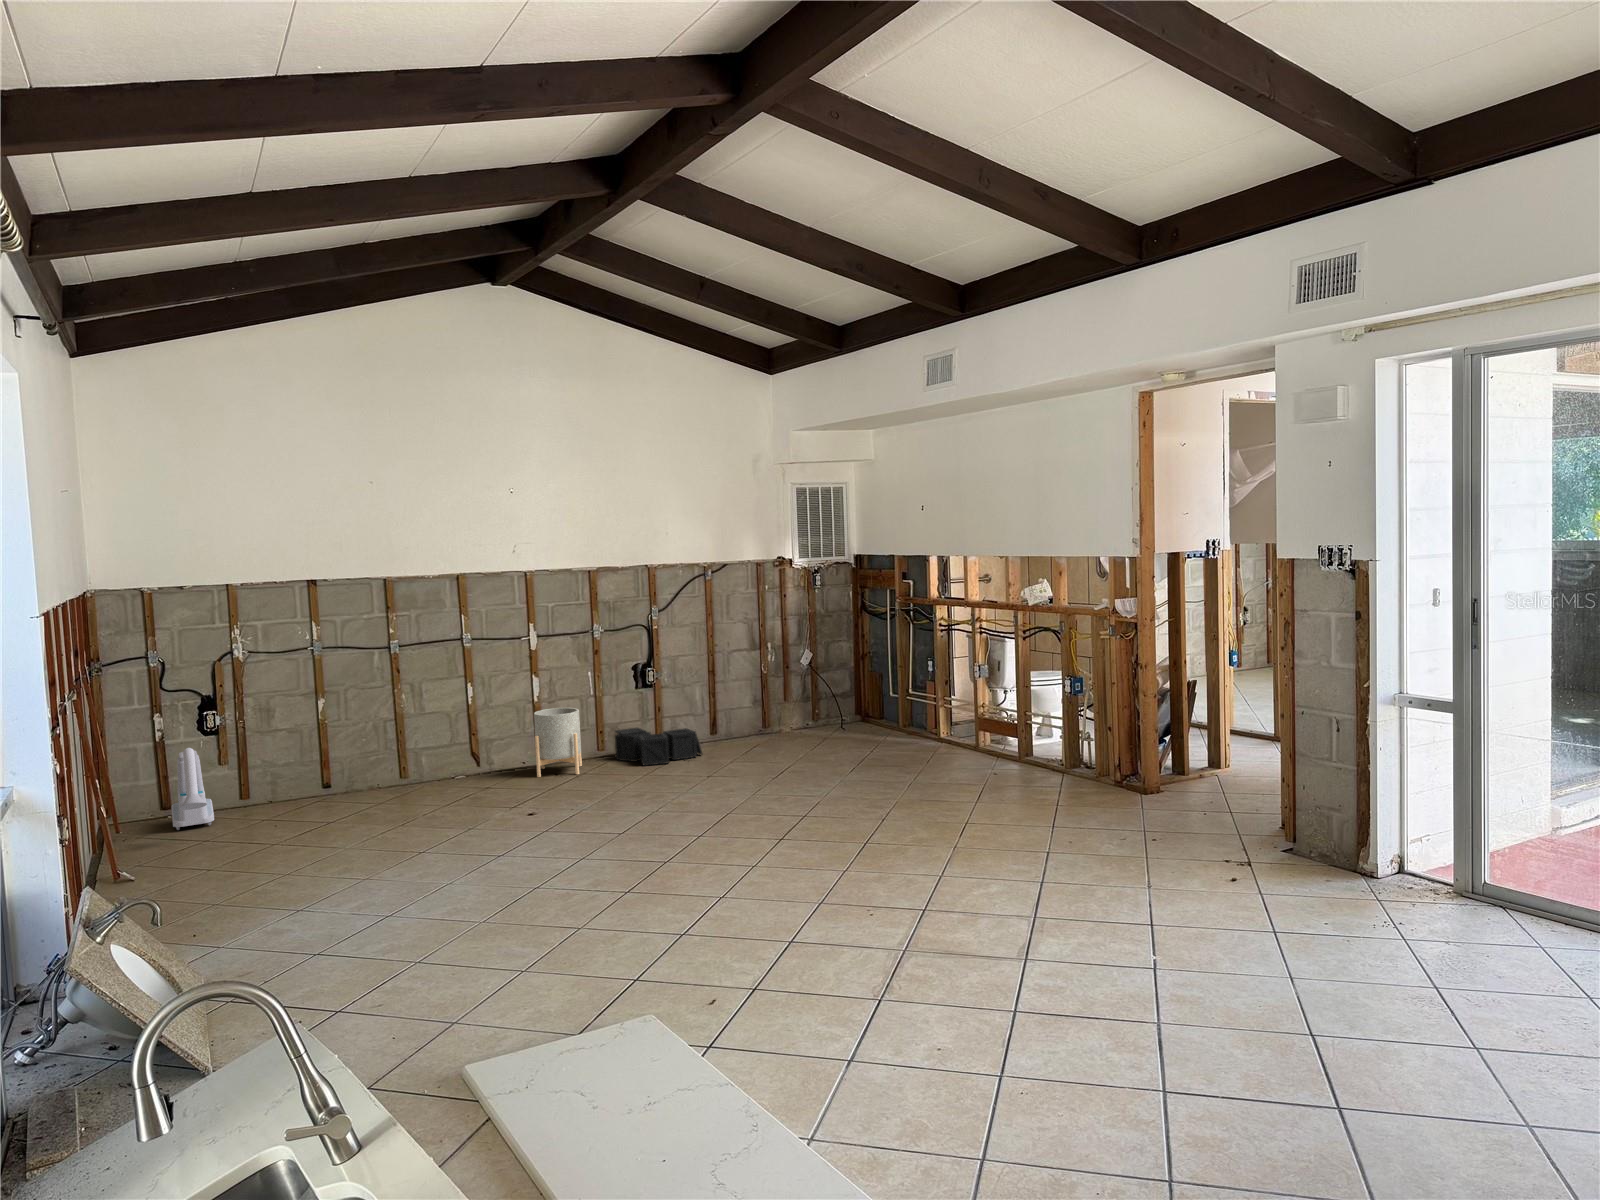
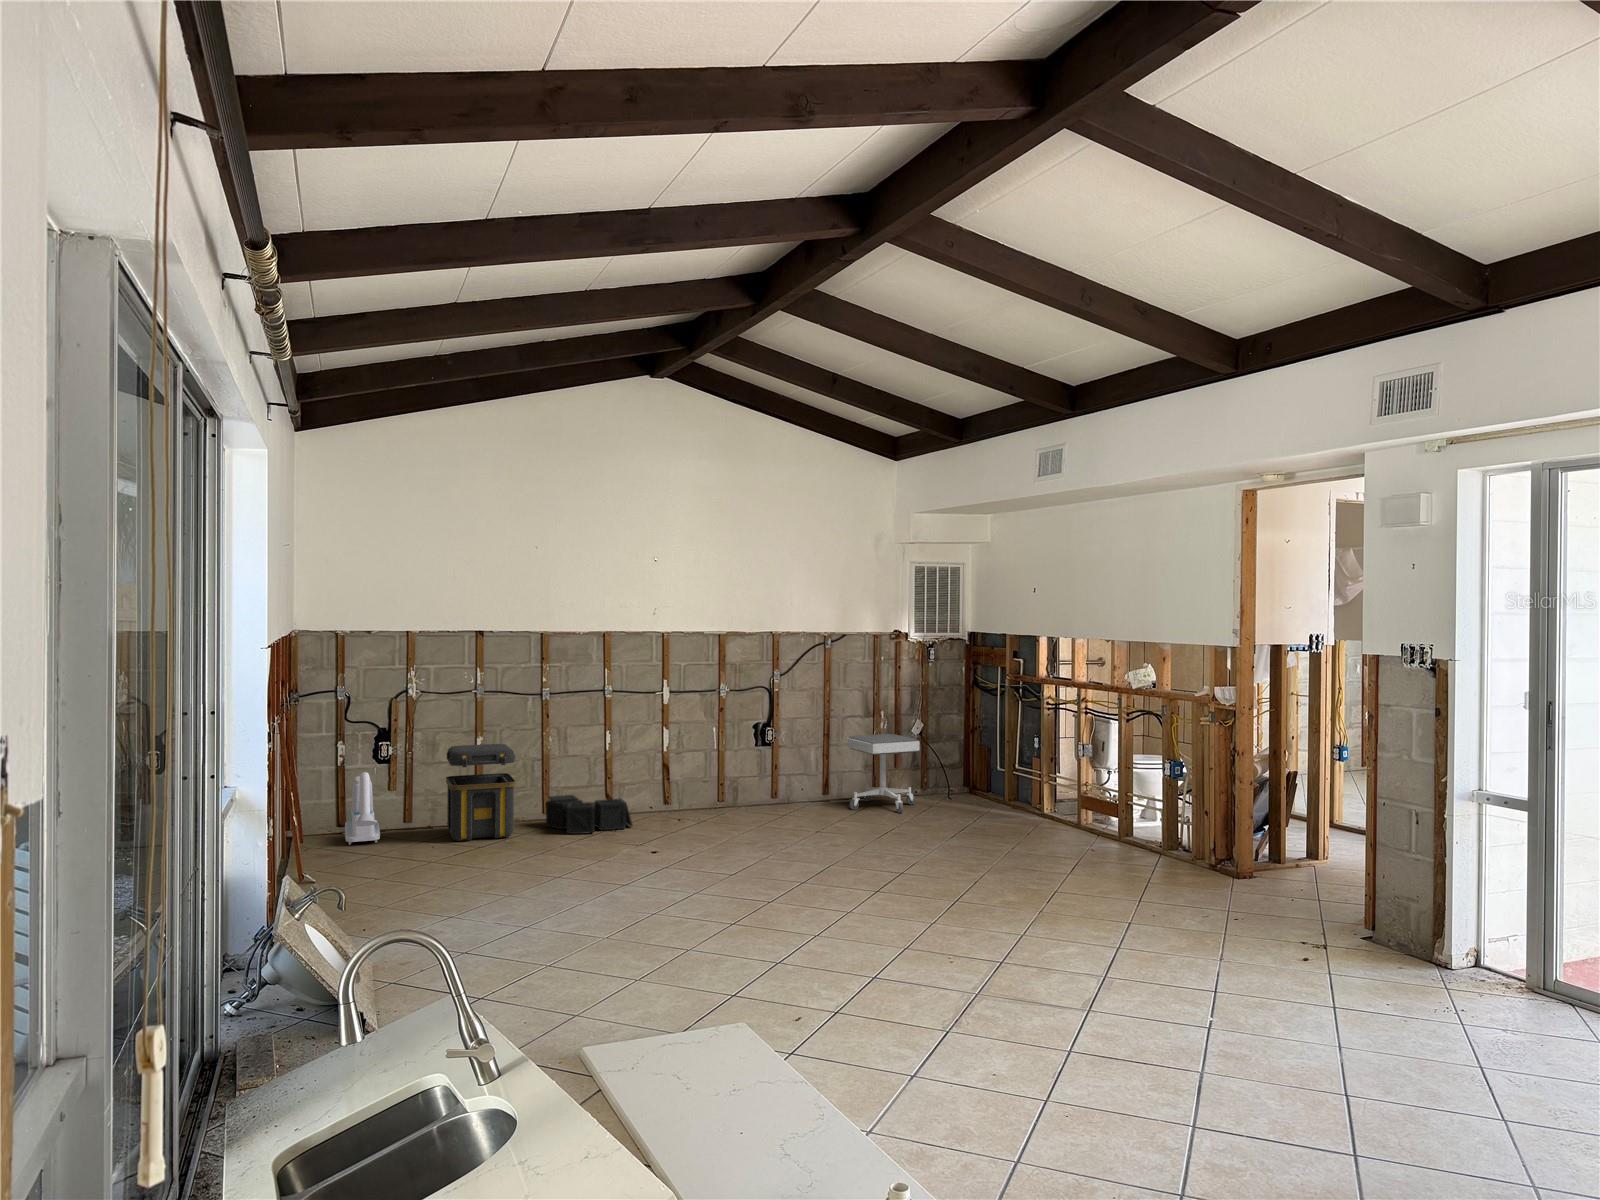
stool: none [733,666,809,747] -> present [847,734,920,813]
toolbox: none [287,704,371,816] -> present [446,744,516,841]
planter: present [534,708,582,777] -> none [660,760,702,823]
storage bin: present [615,727,702,766] -> present [546,795,632,834]

